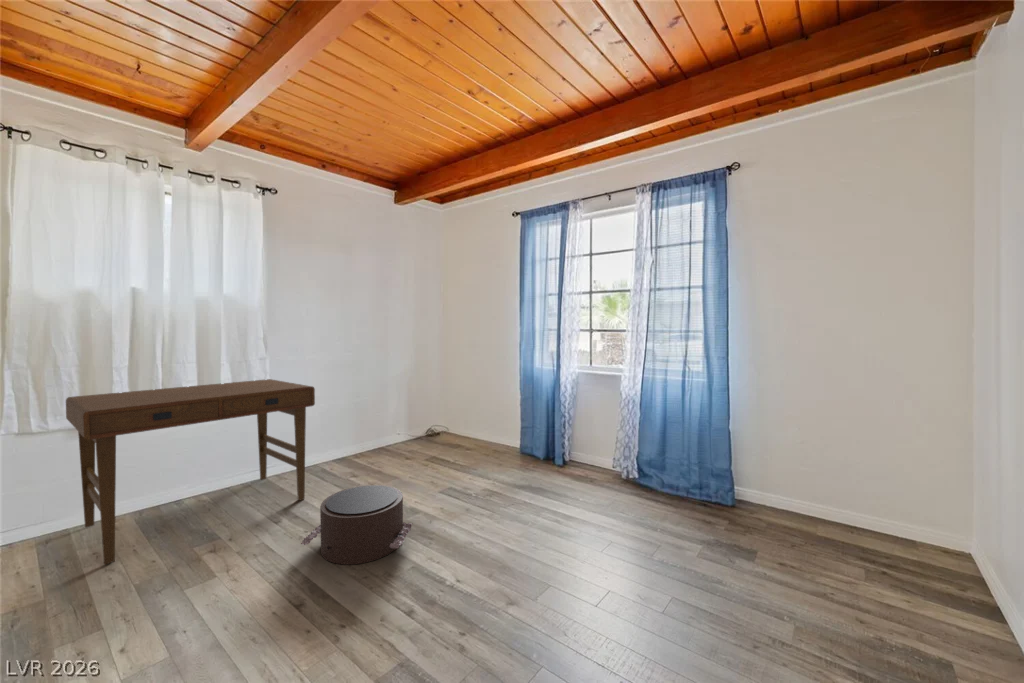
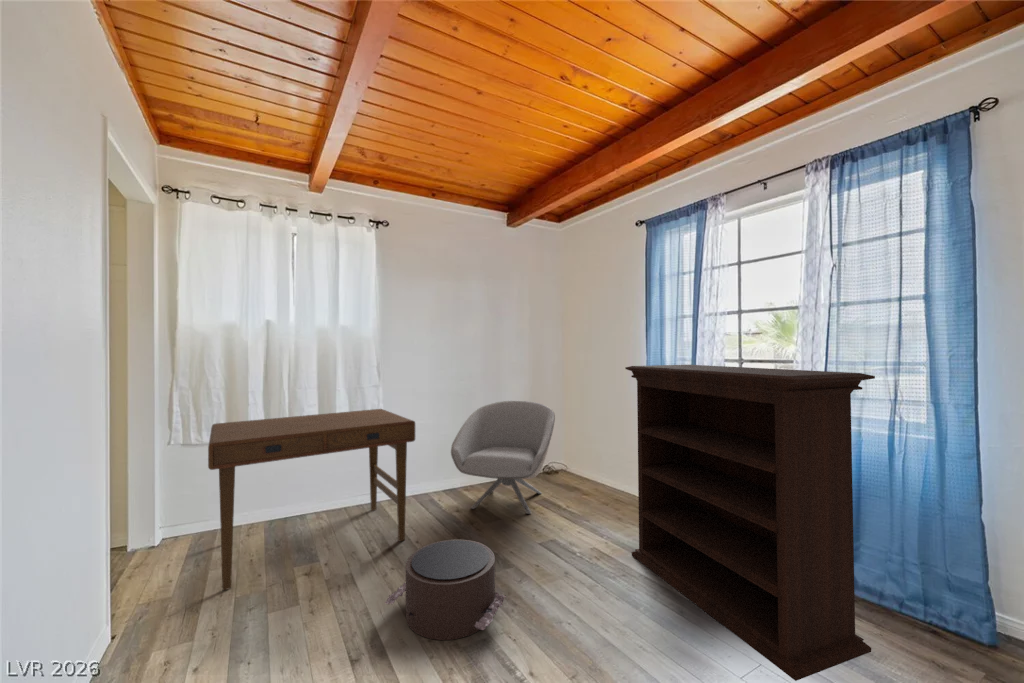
bookshelf: none [507,334,673,543] -> present [625,365,875,681]
armchair: none [346,370,443,468] -> present [451,401,555,514]

